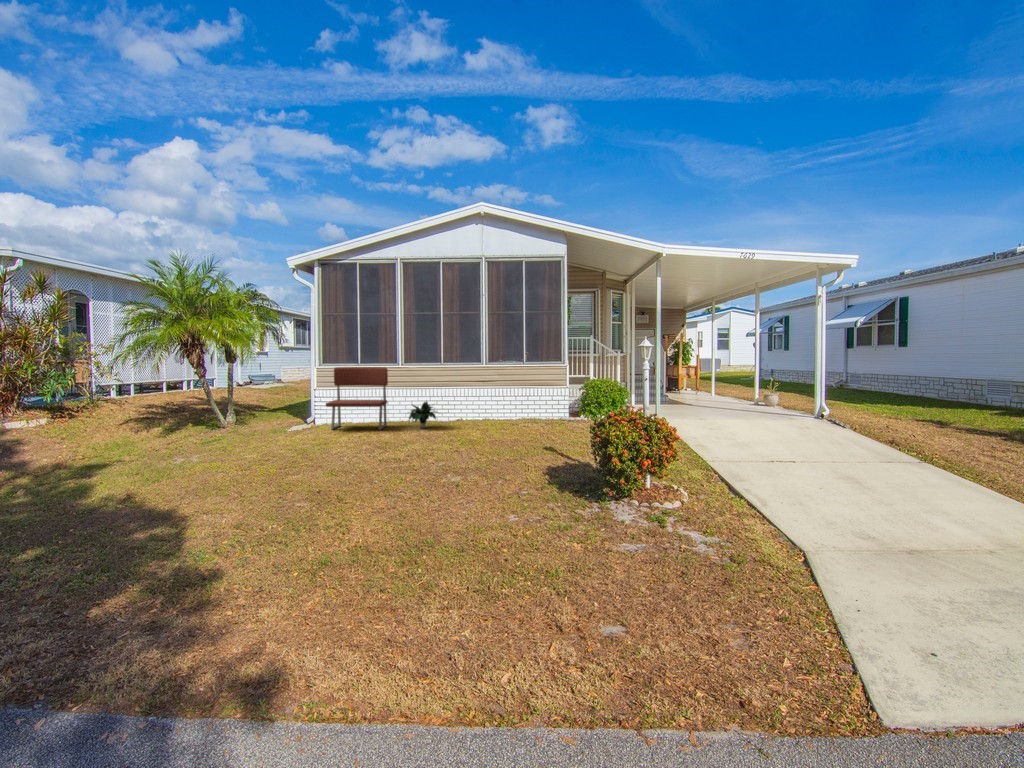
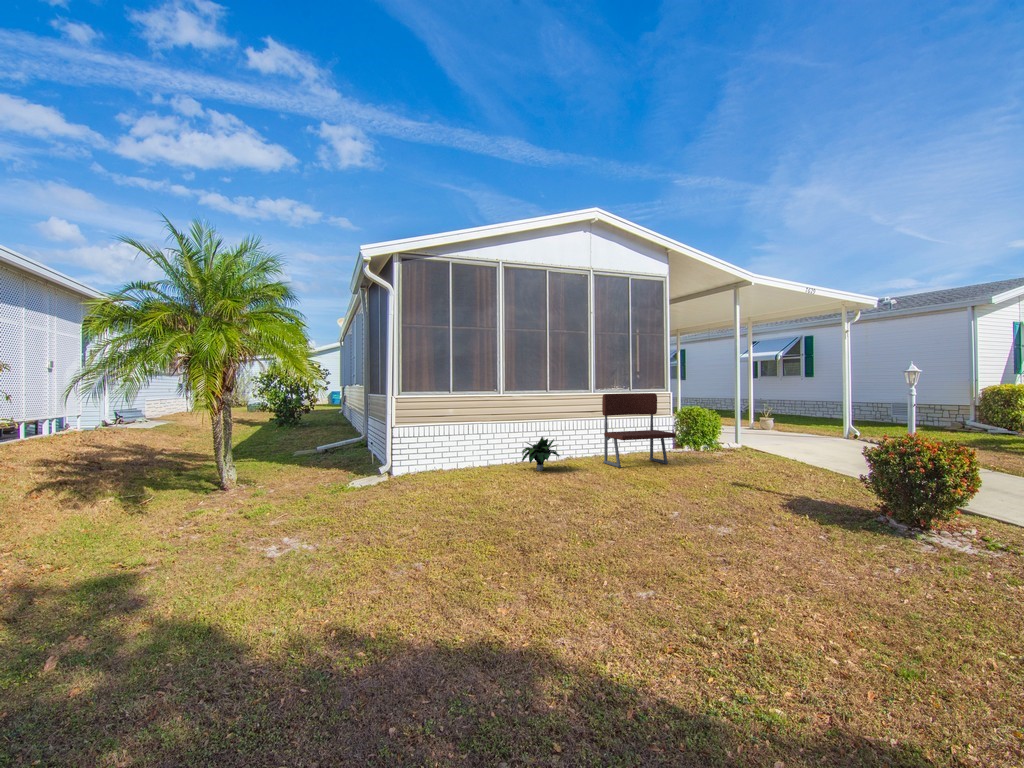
bench: present [326,367,388,430] -> present [602,393,676,468]

